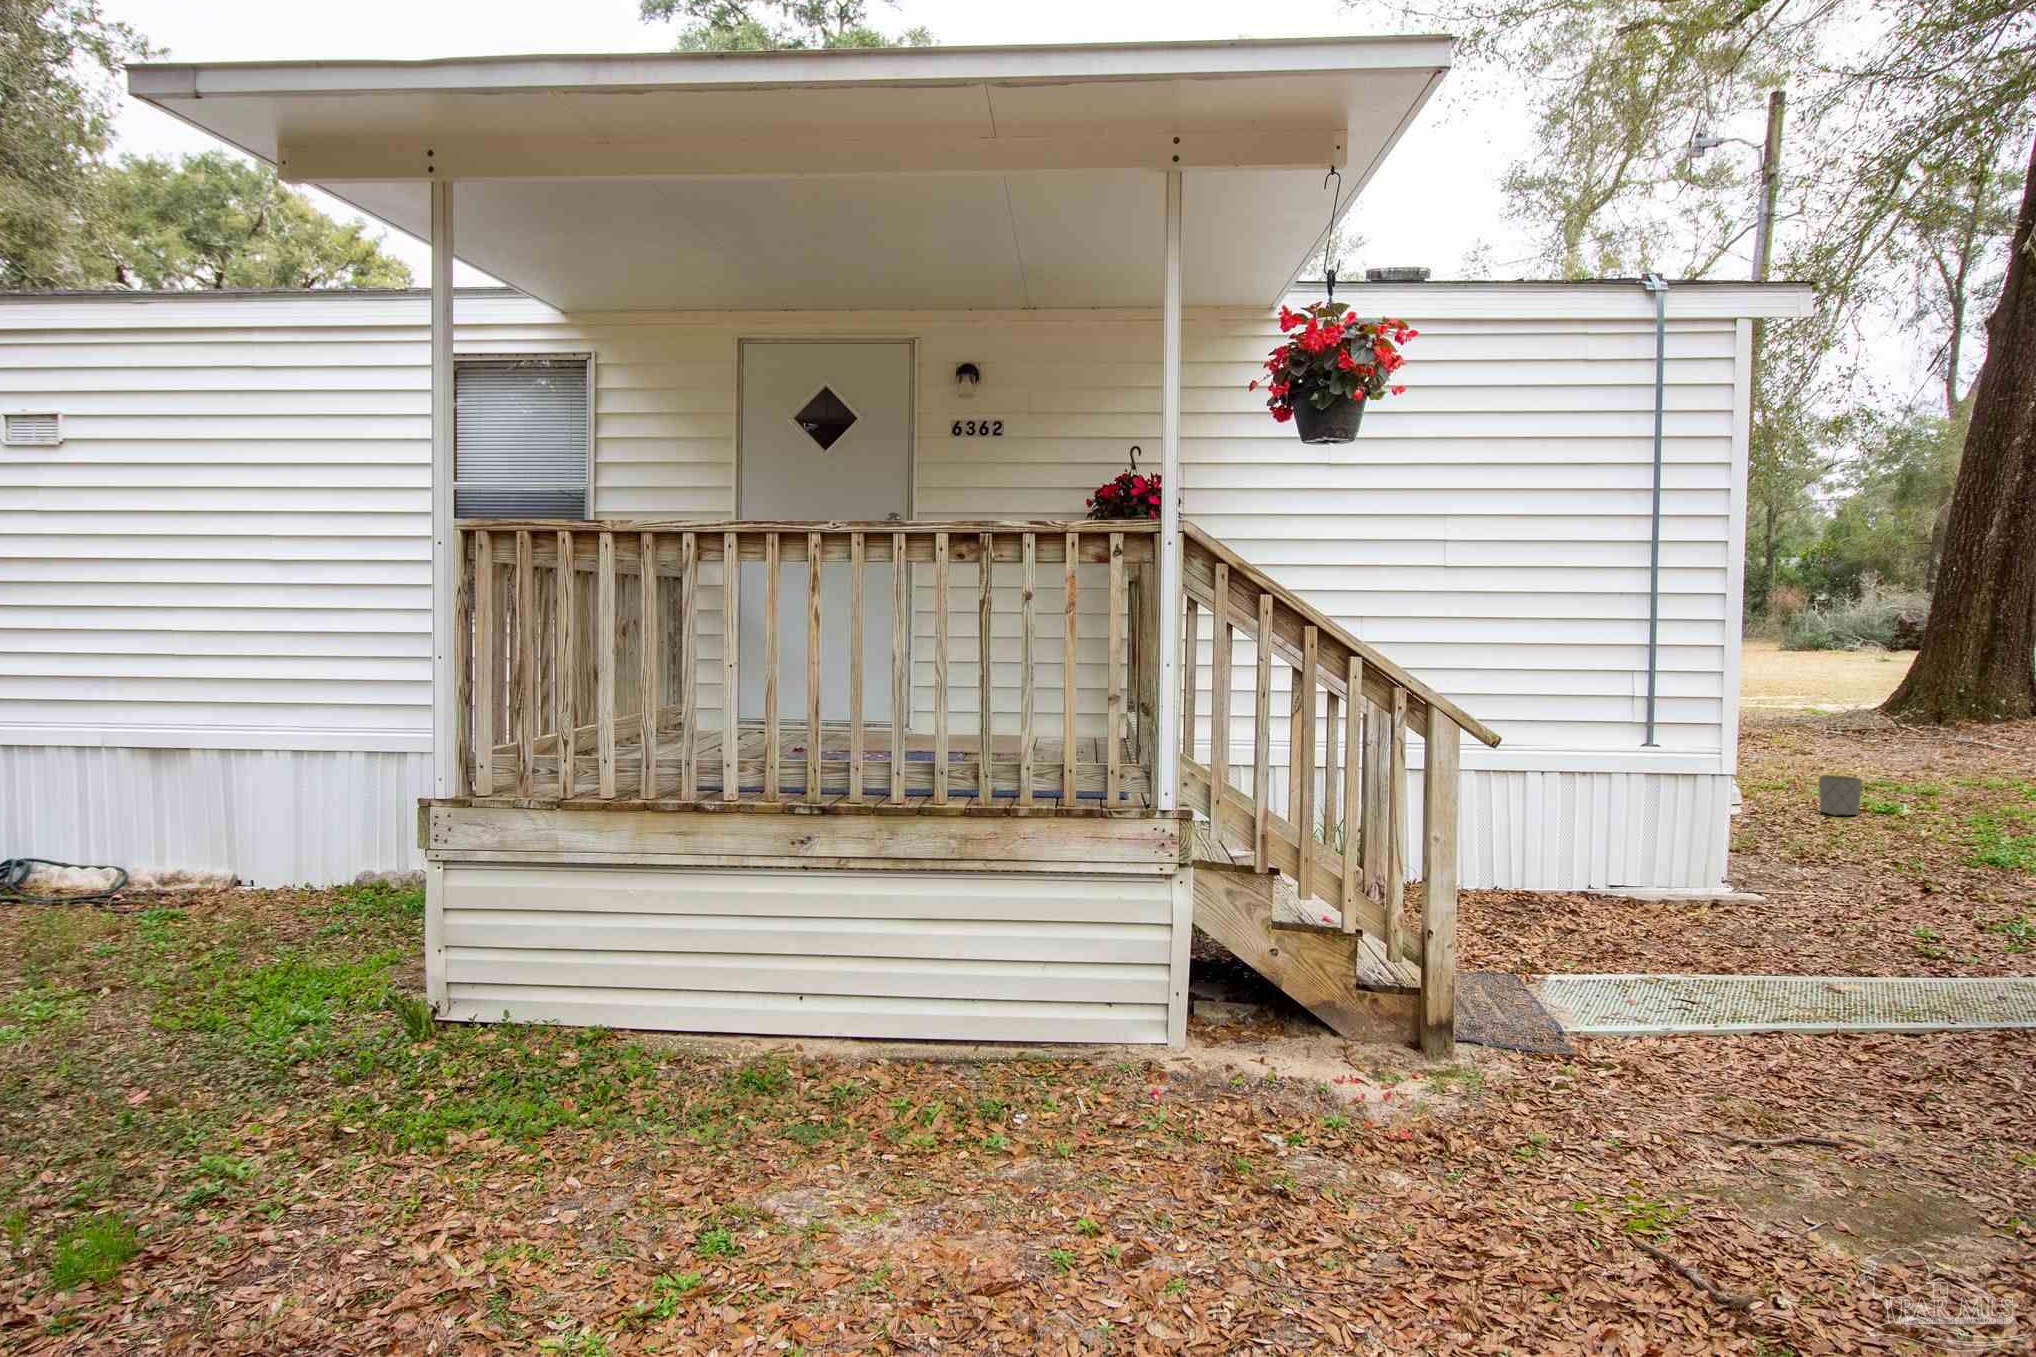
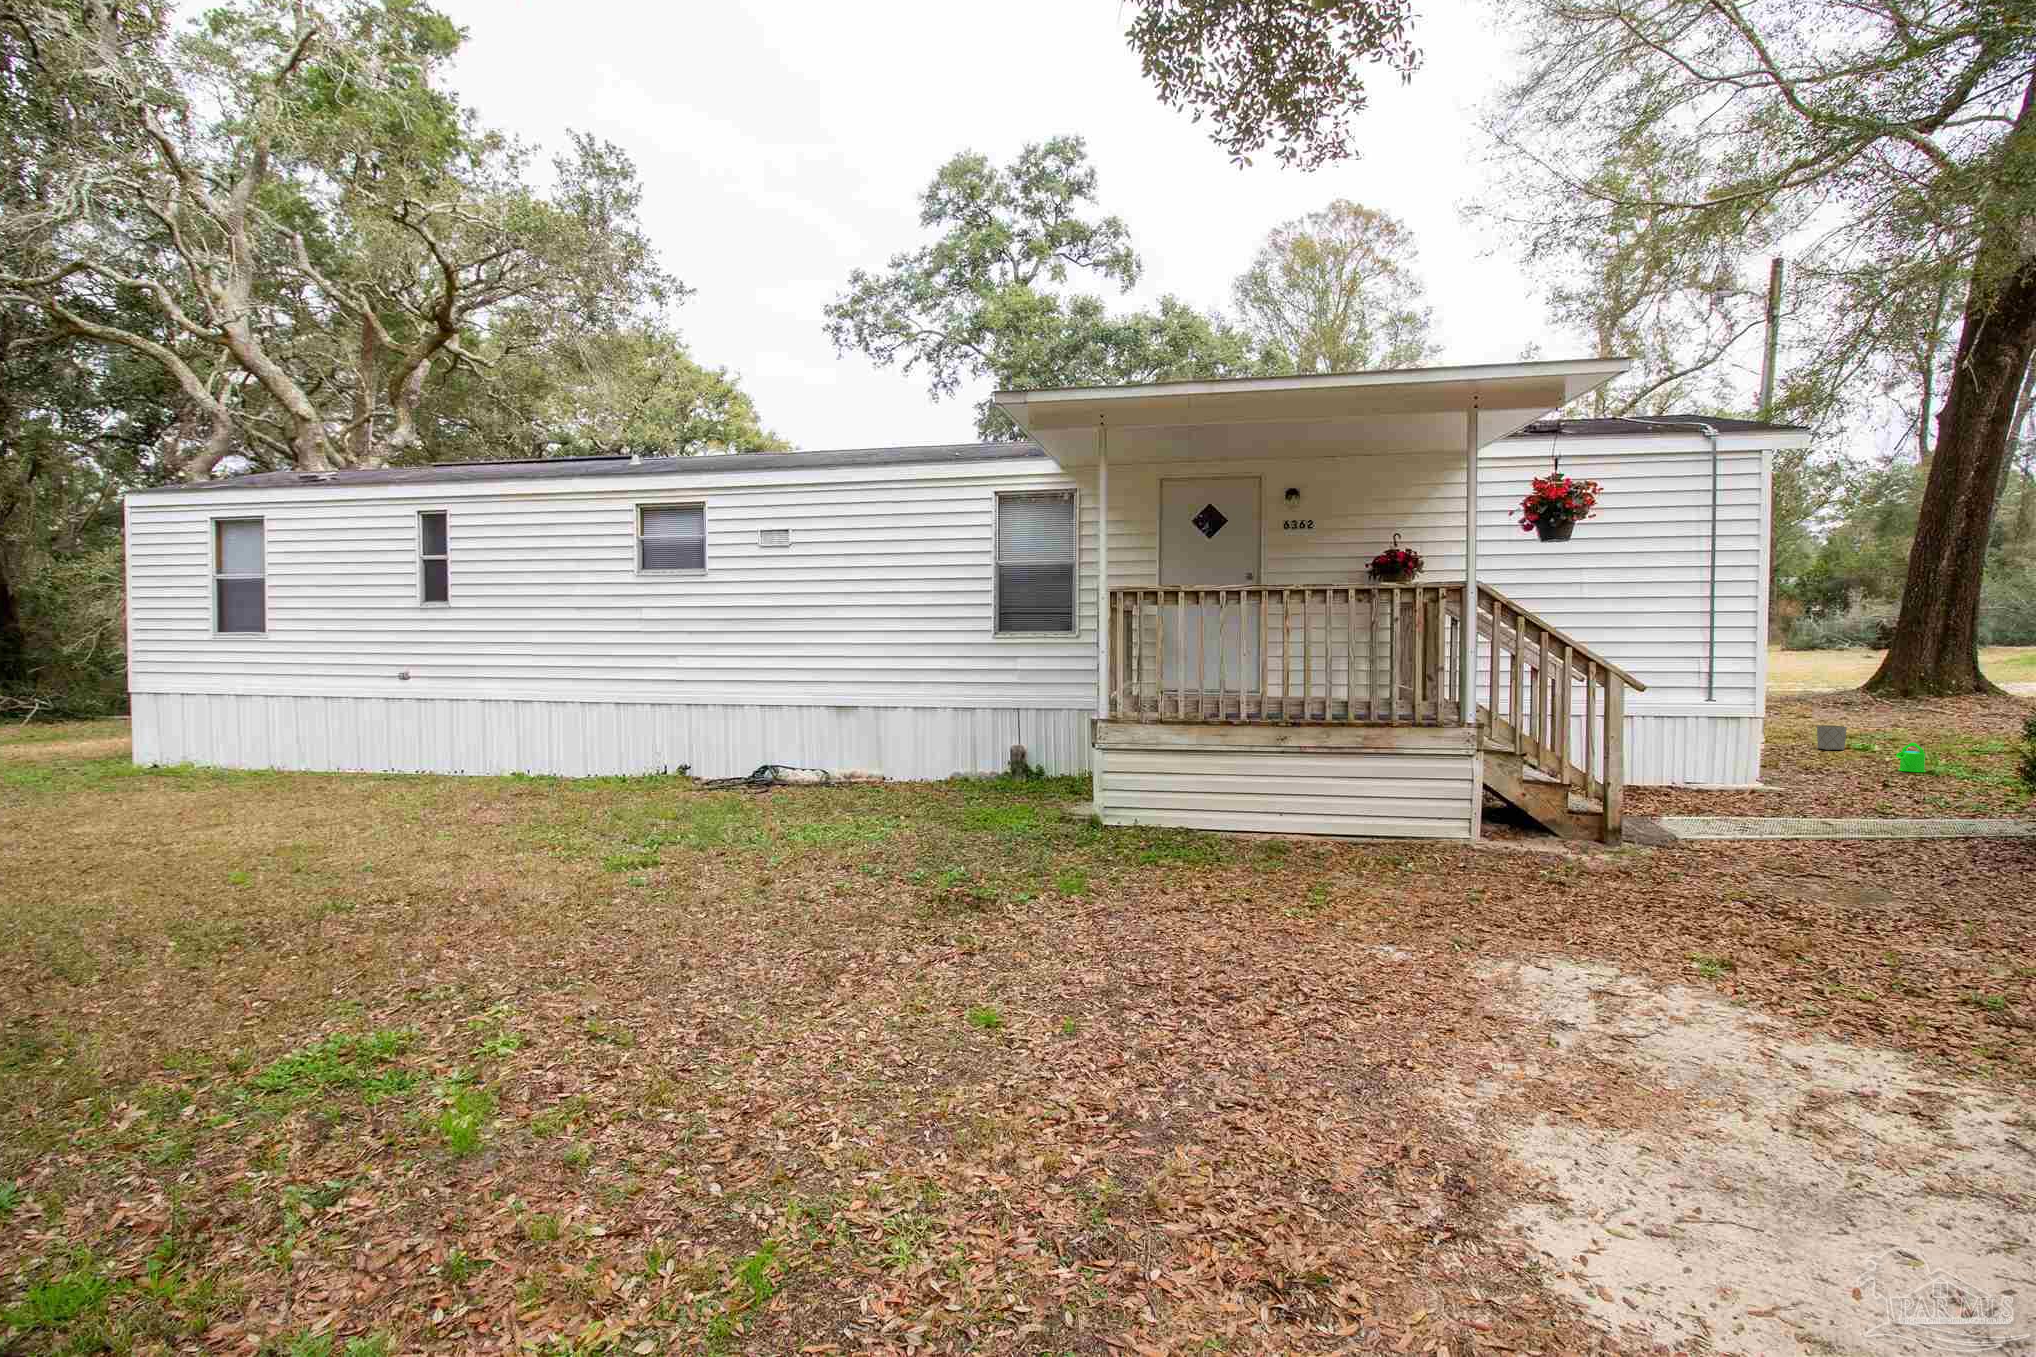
watering can: none [1939,814,1984,863] -> present [1896,743,1926,772]

